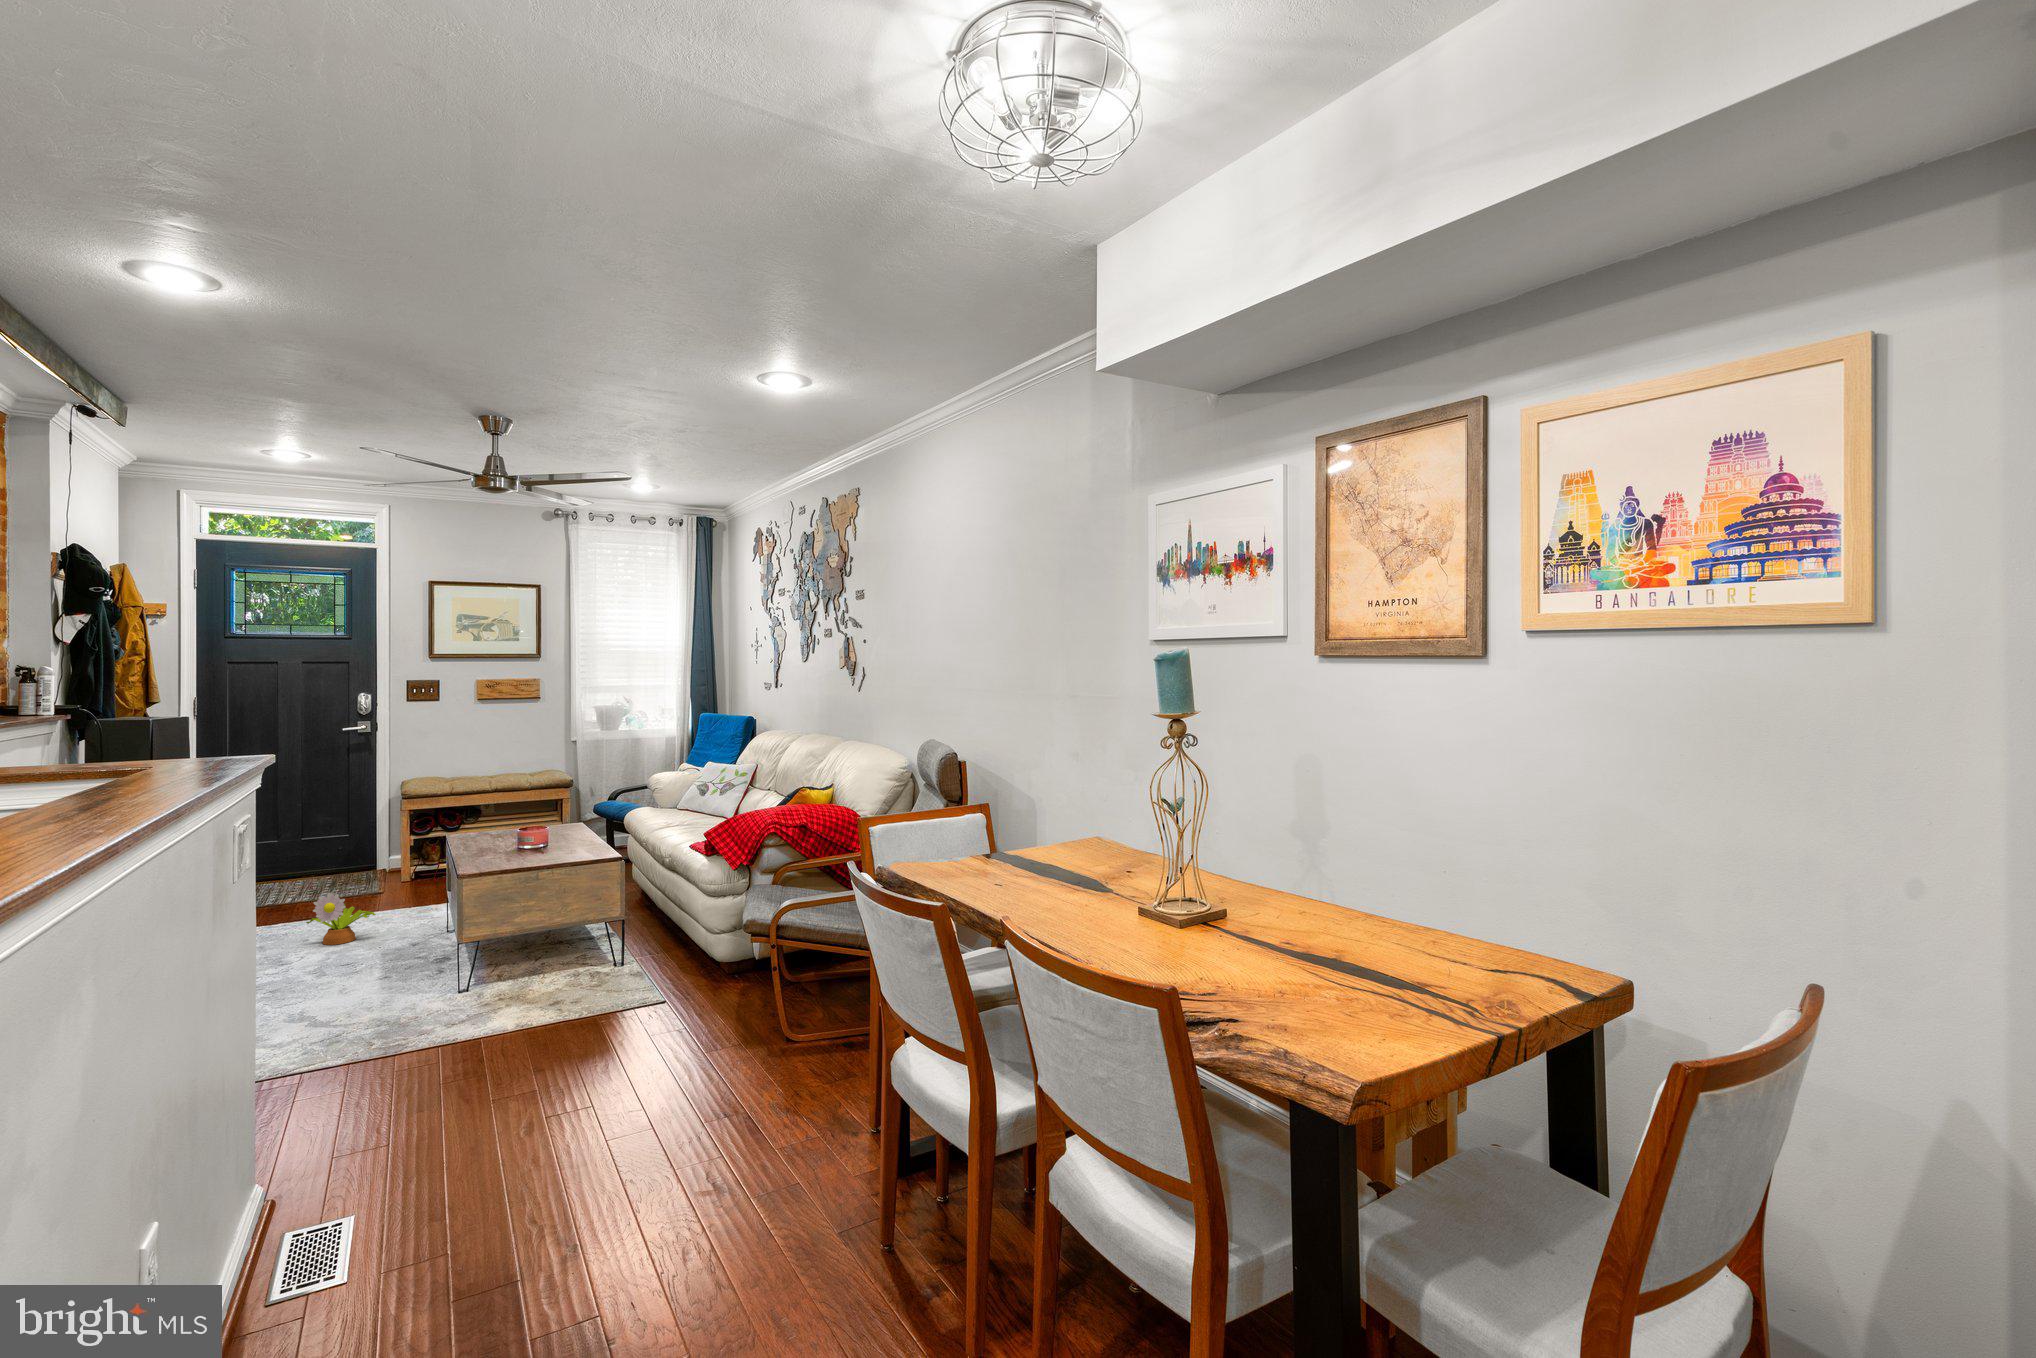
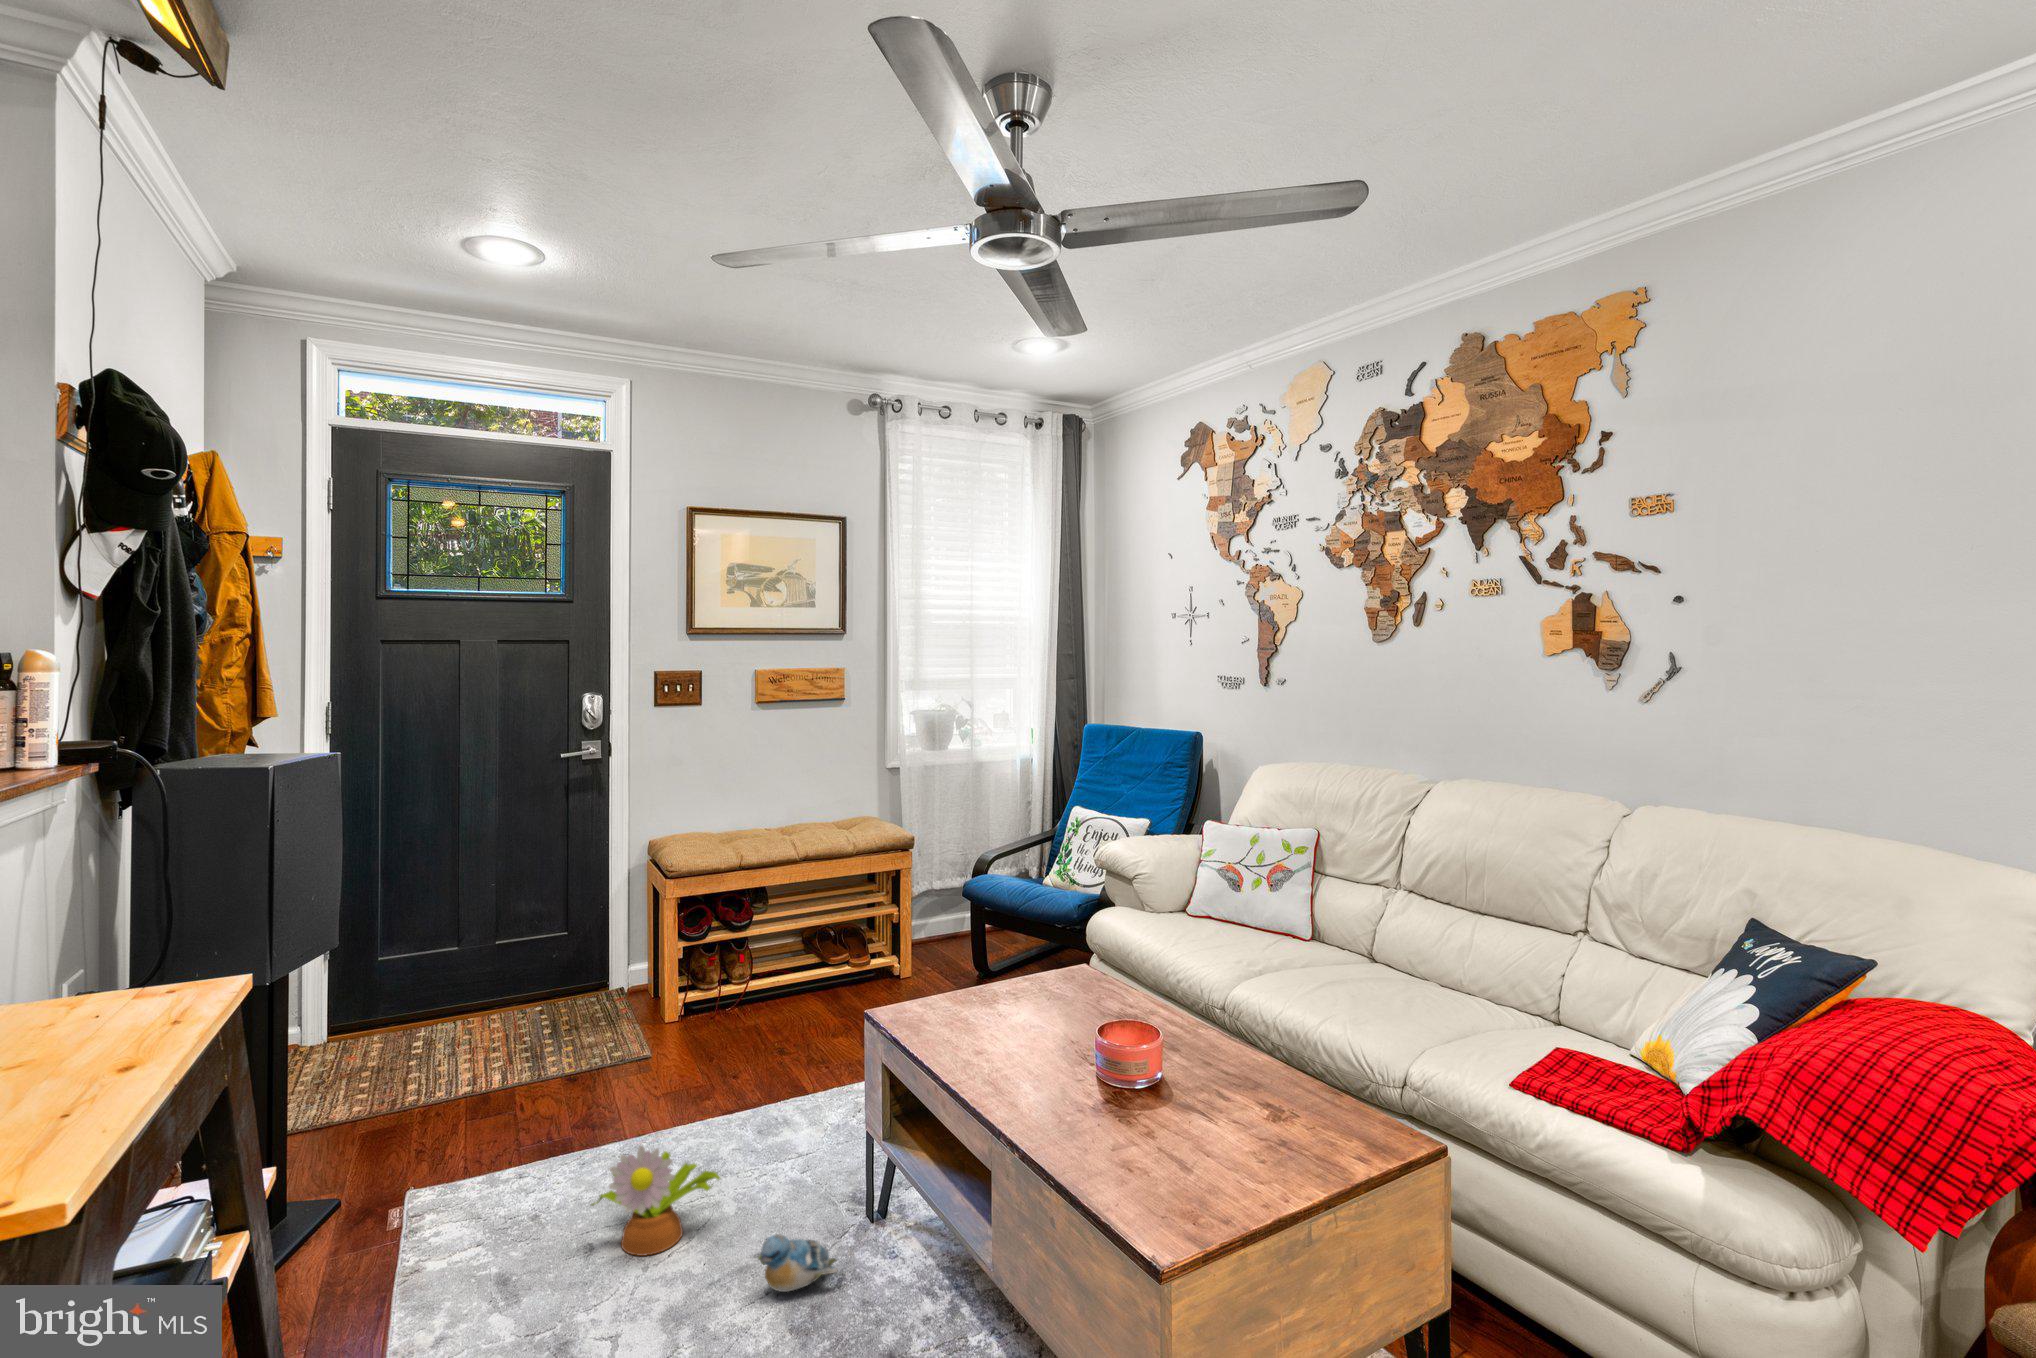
plush toy: none [376,925,421,951] -> present [759,1234,838,1292]

